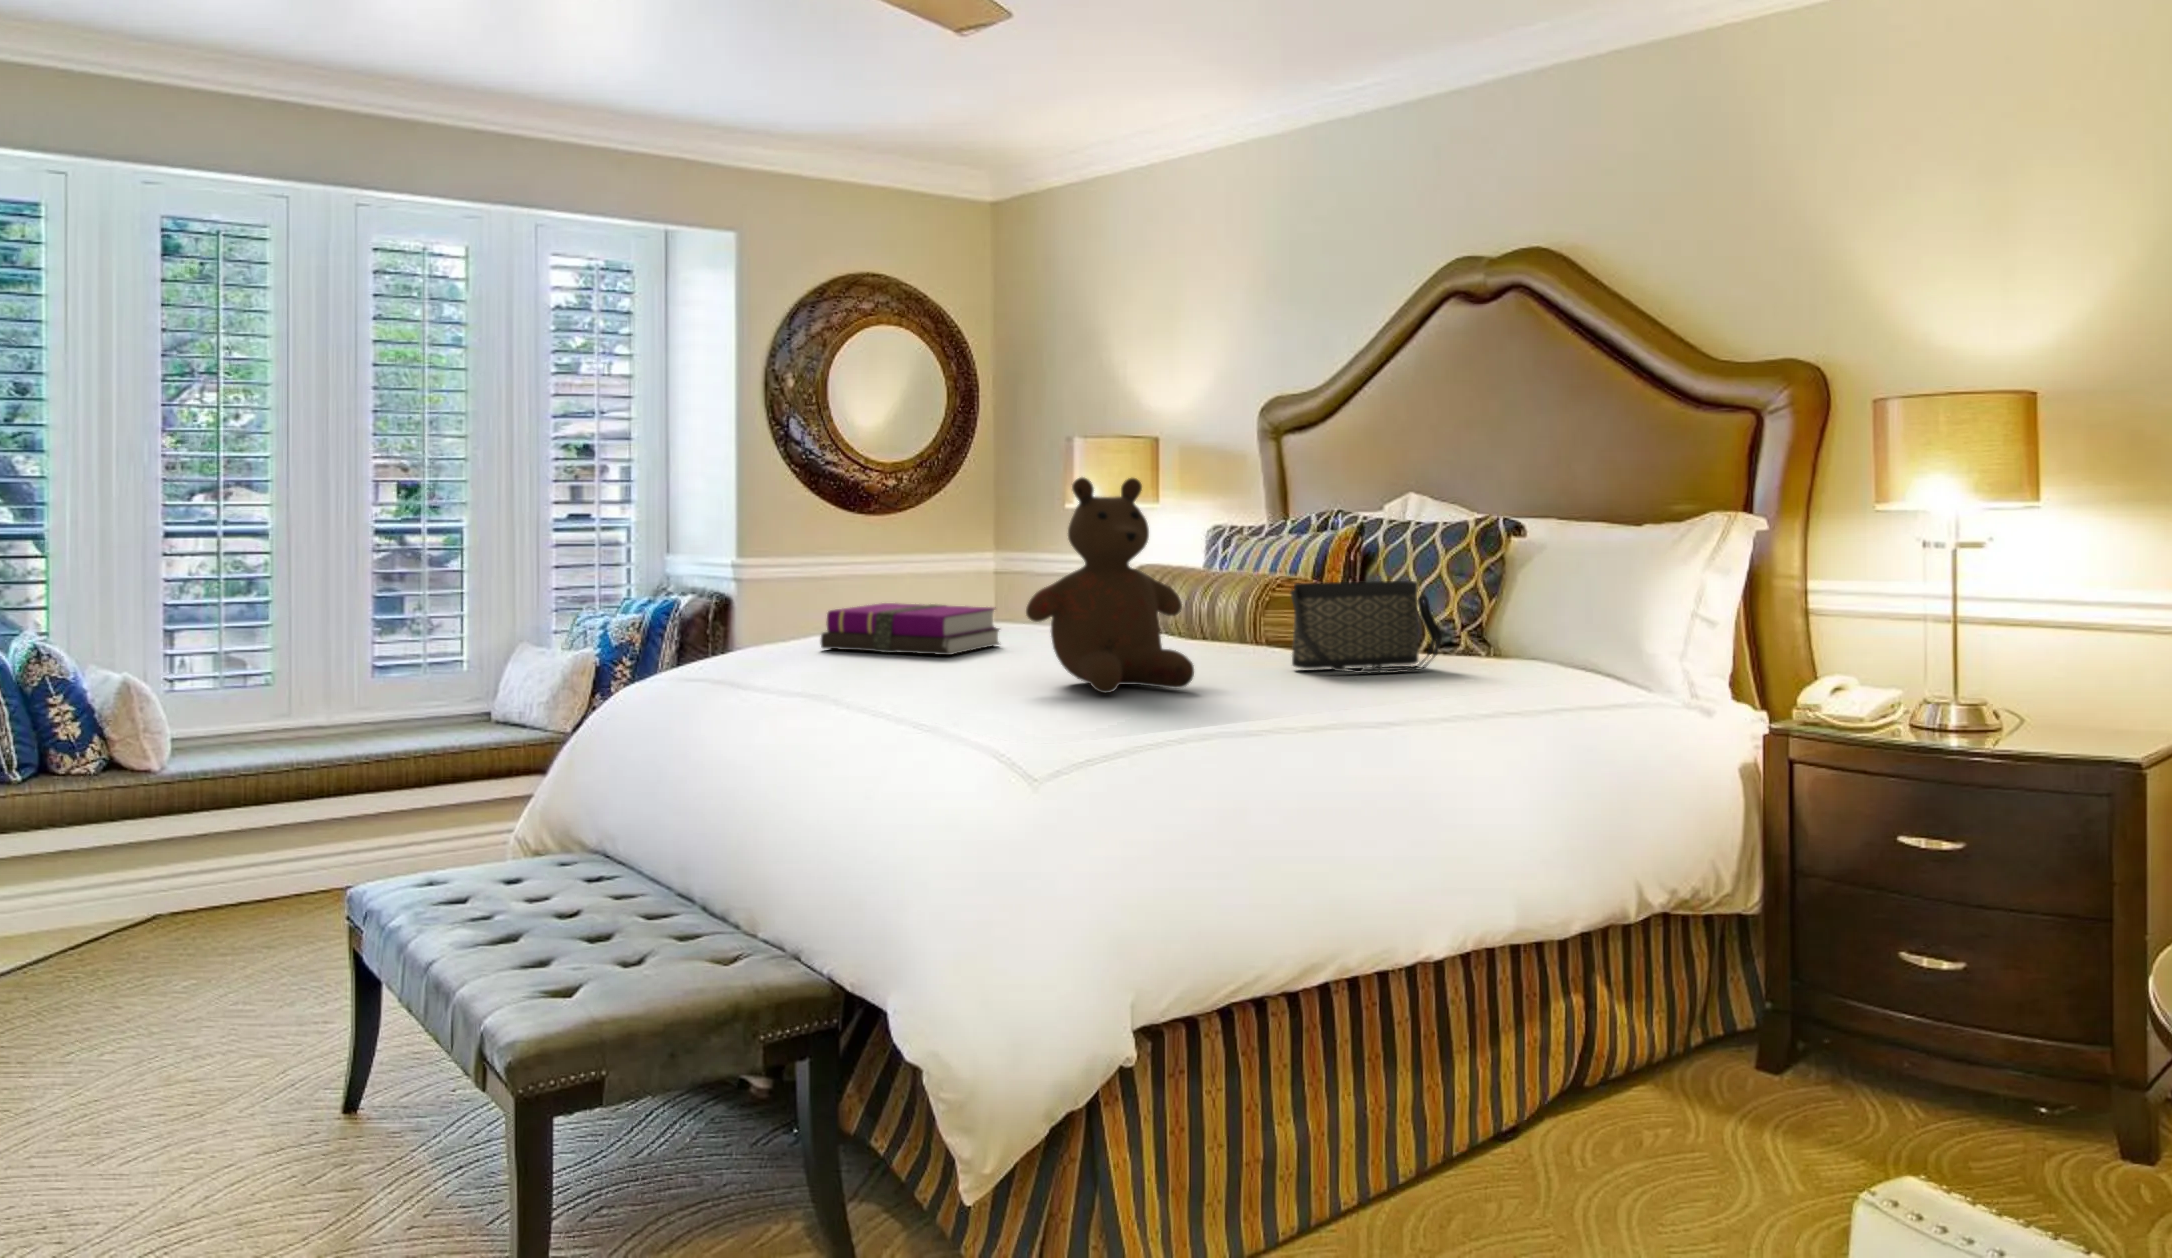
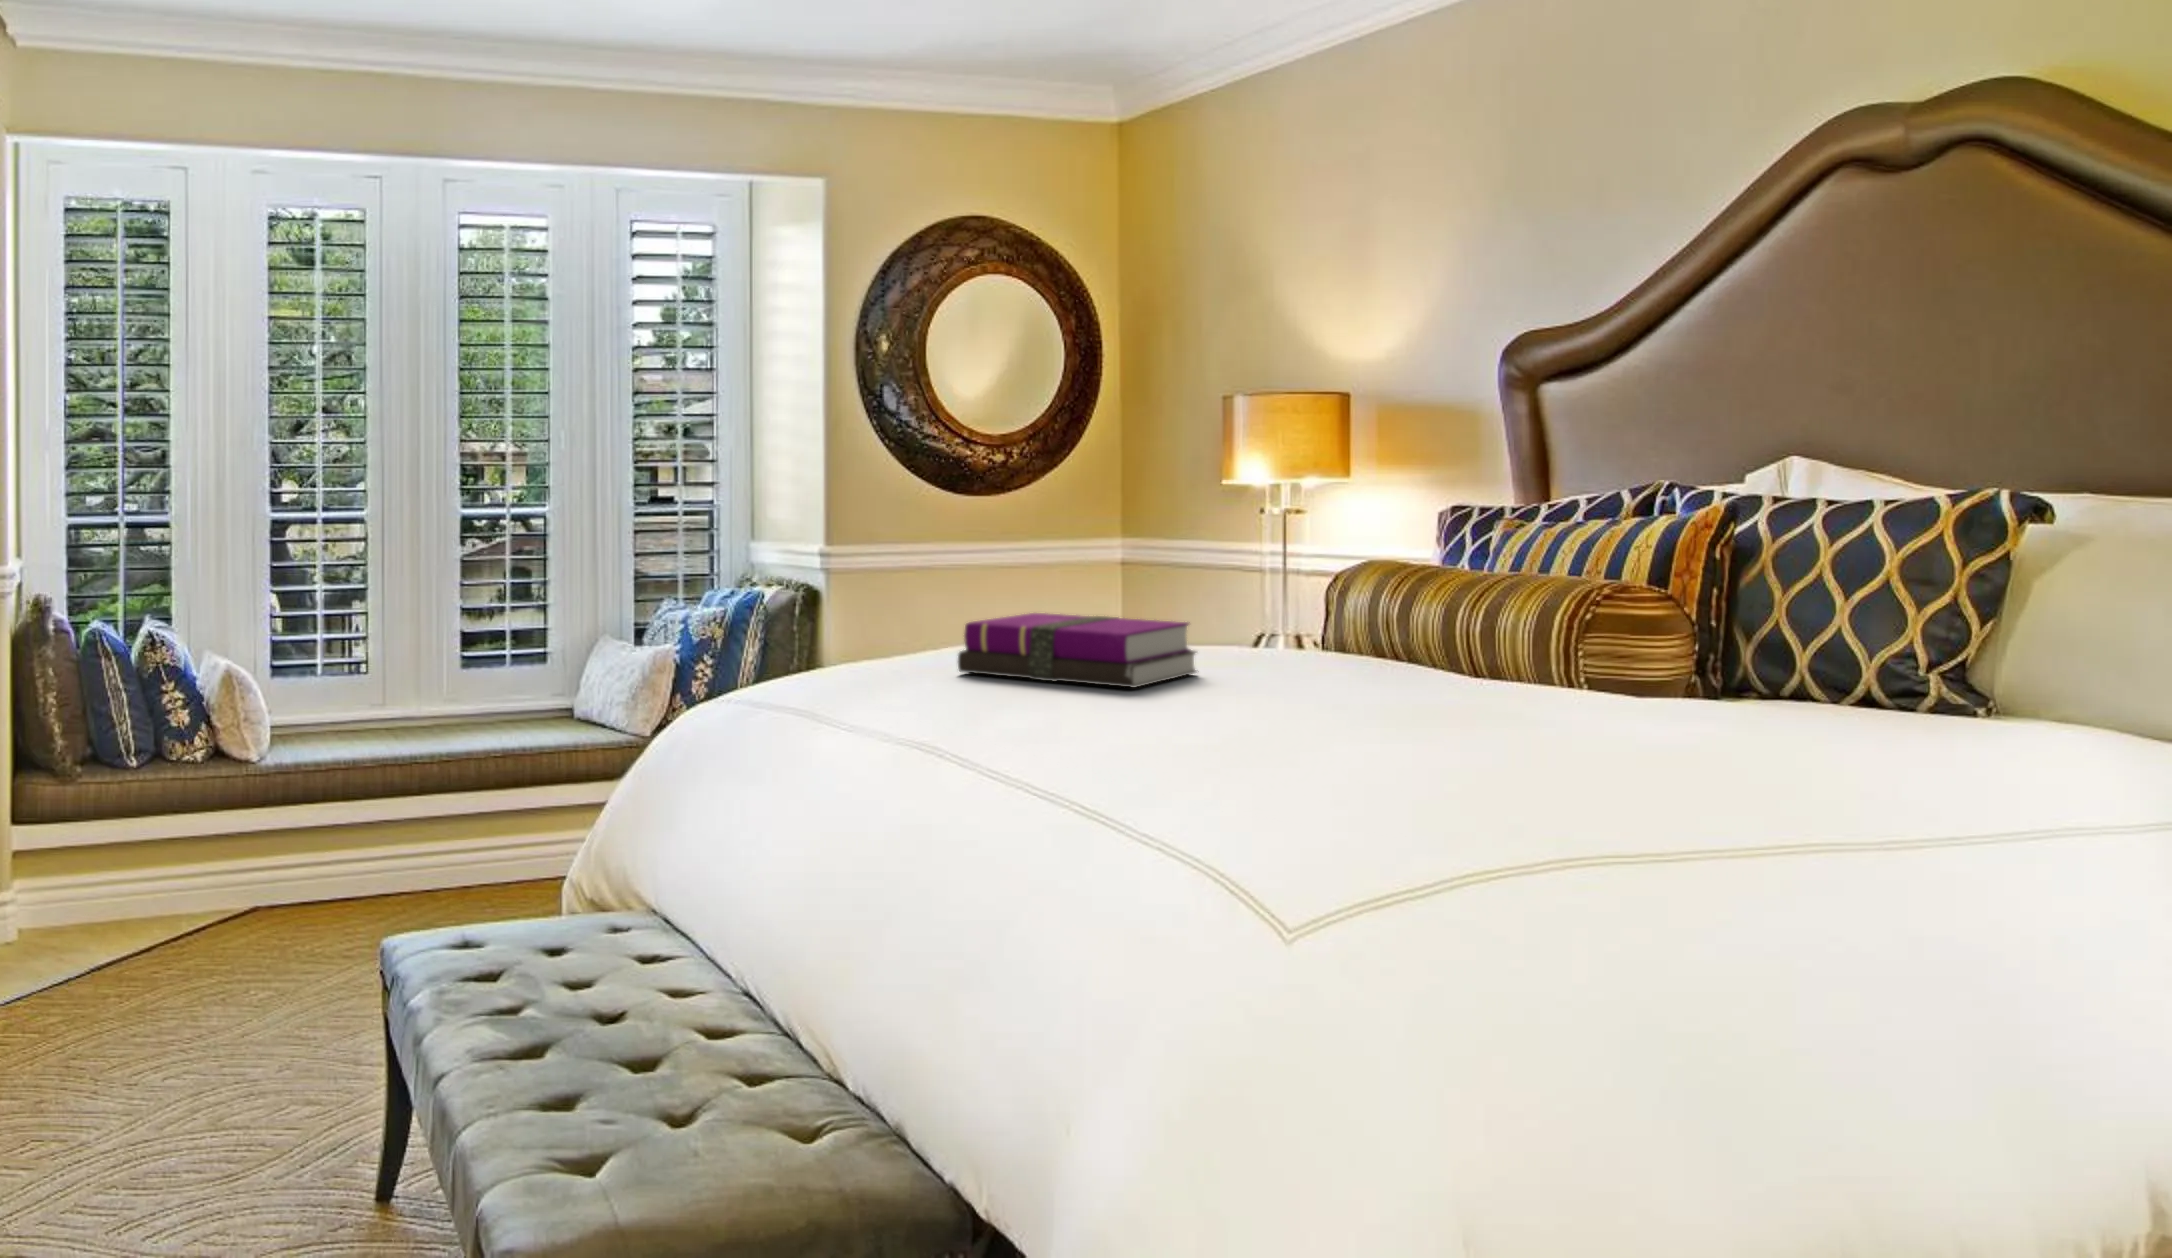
teddy bear: present [1026,477,1194,693] -> none [1271,438,1553,764]
handbag: present [1290,581,1442,673] -> none [1680,596,1962,744]

